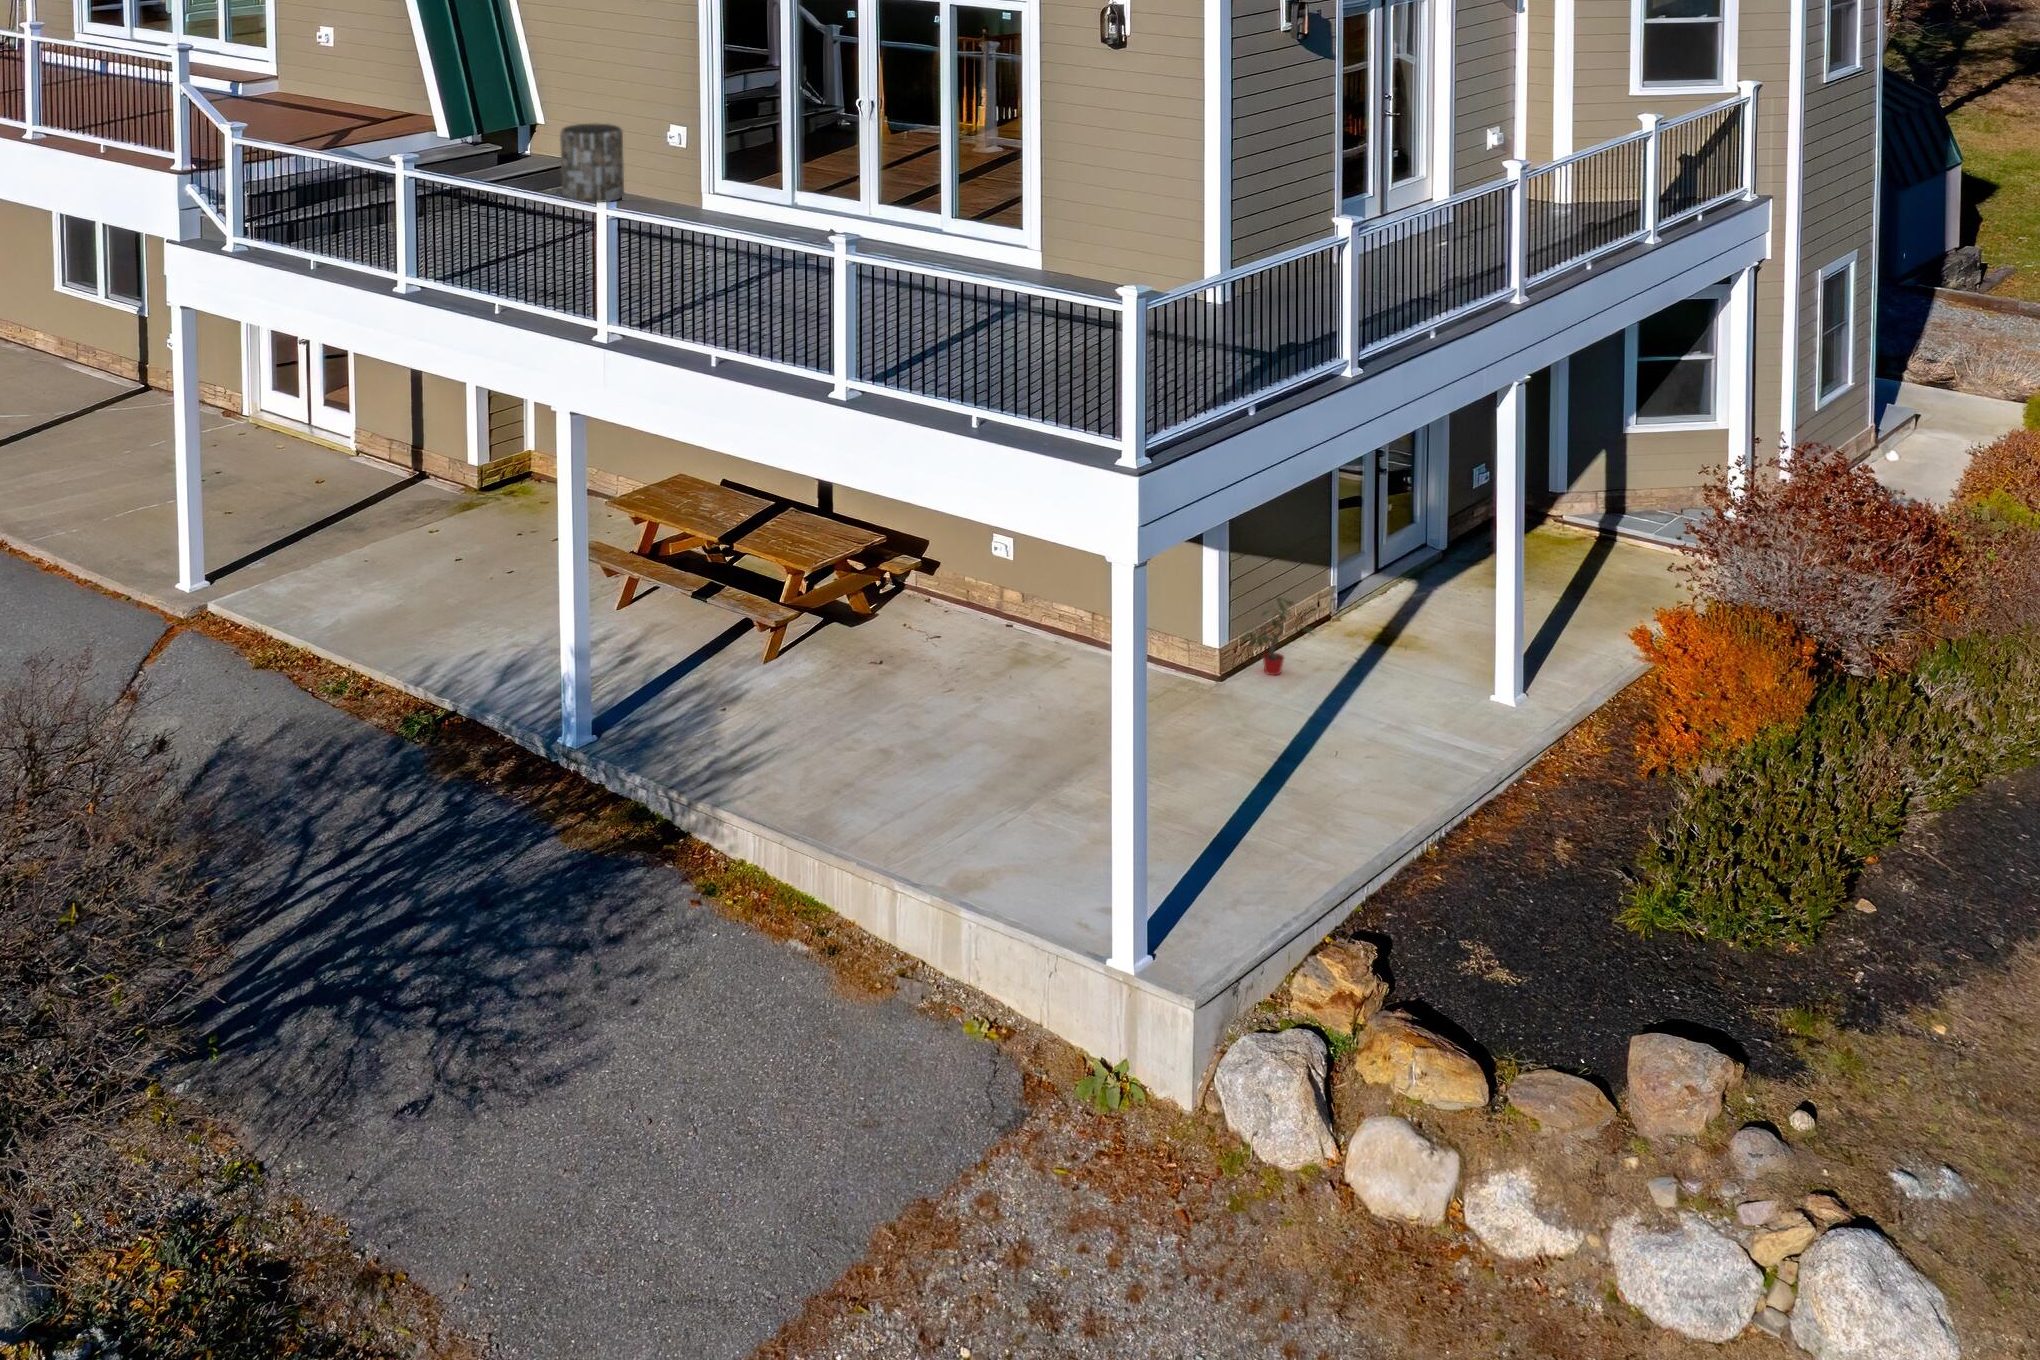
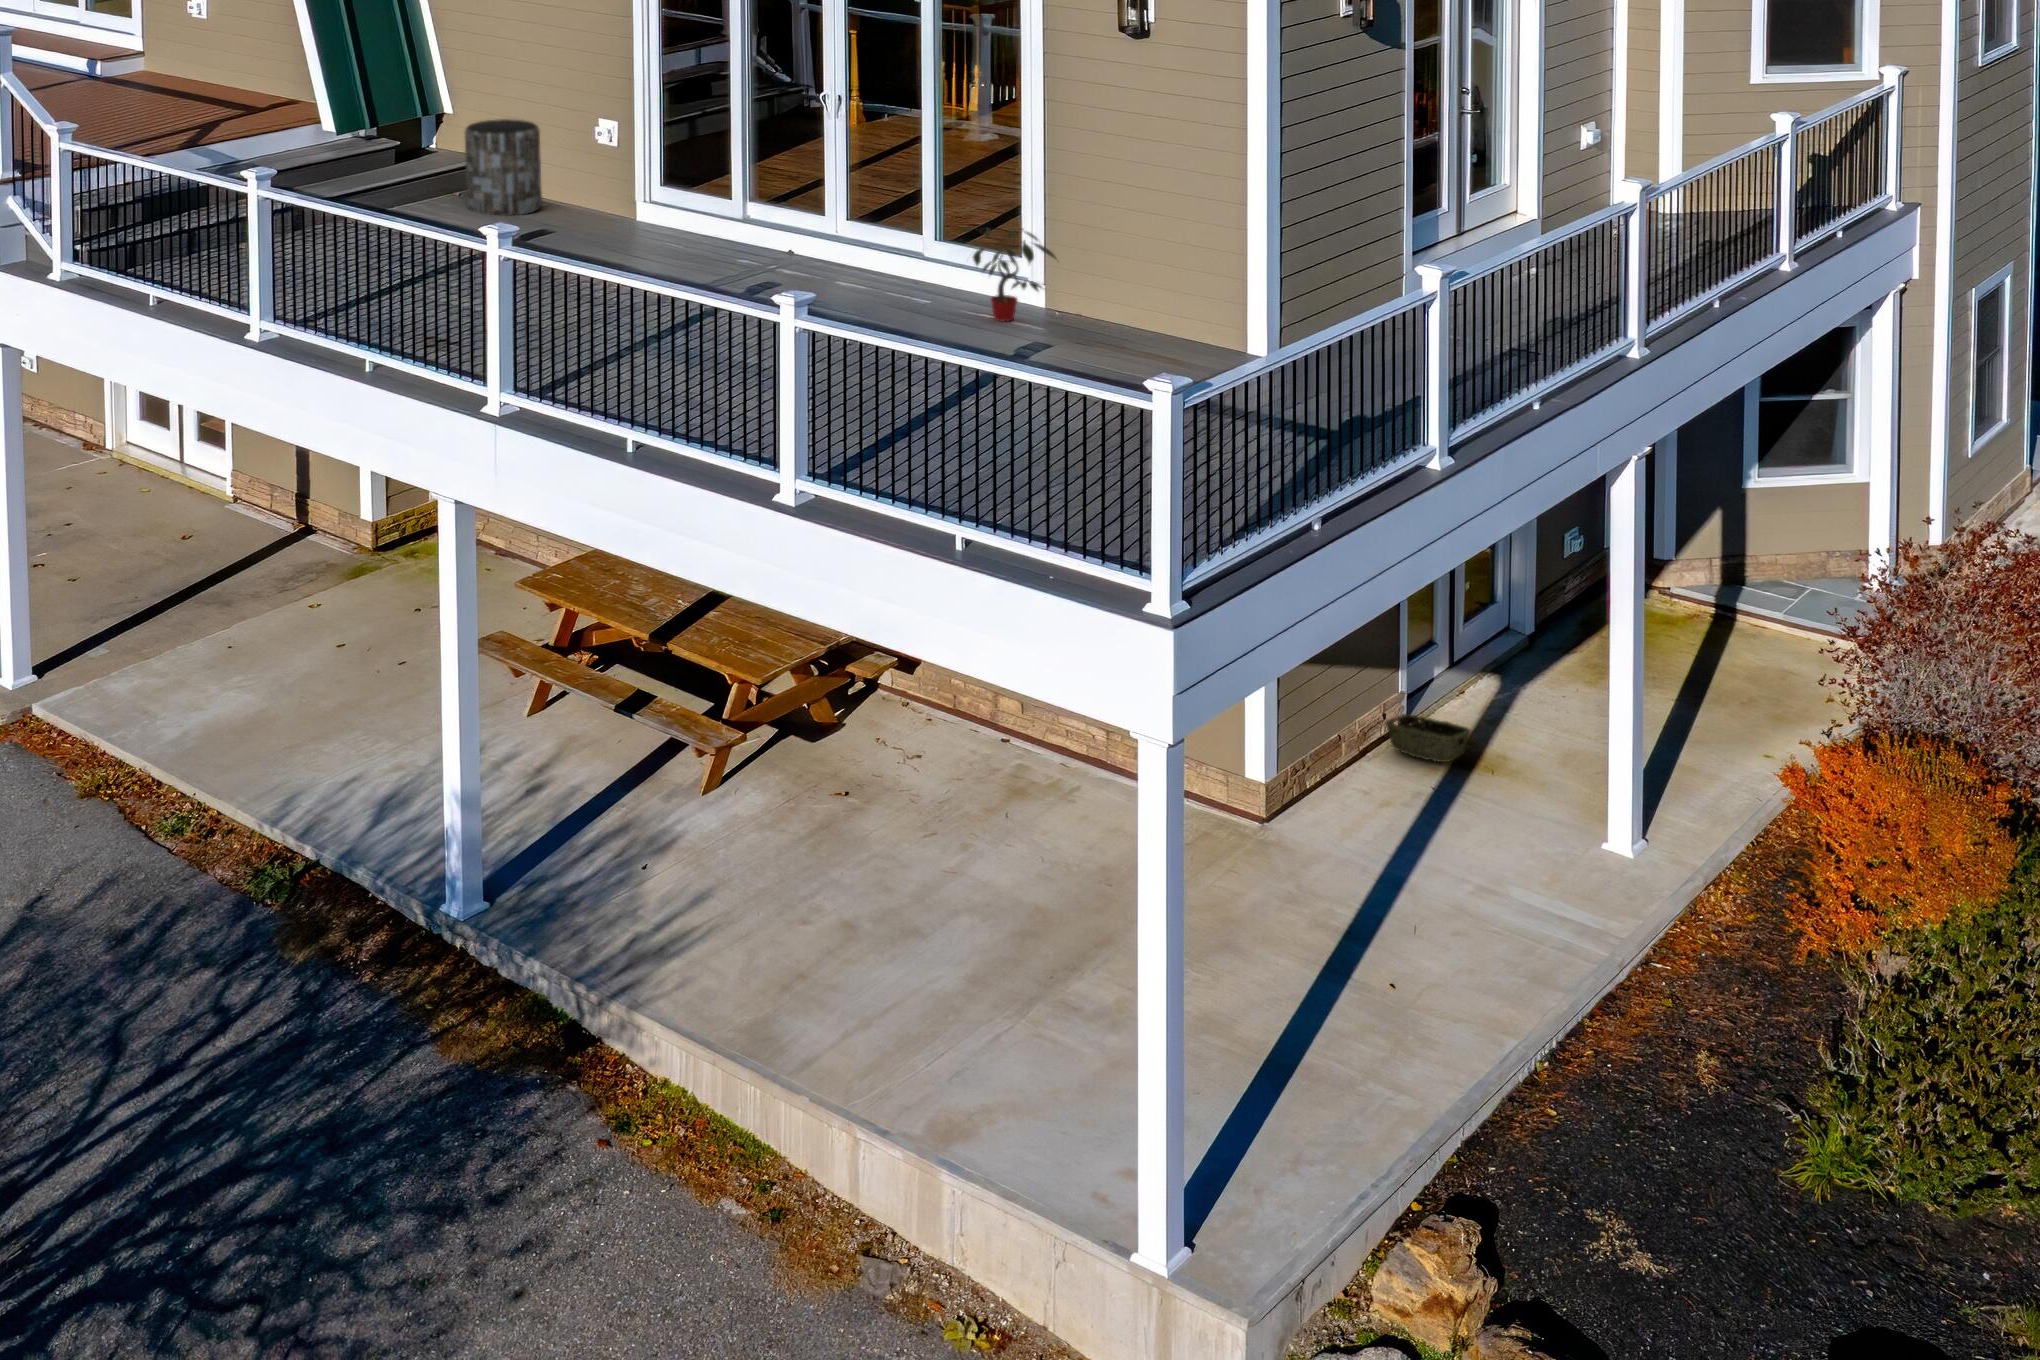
potted plant: present [1243,598,1314,675] -> present [961,228,1056,322]
woven basket: none [1322,605,1391,642] -> present [1386,714,1470,762]

